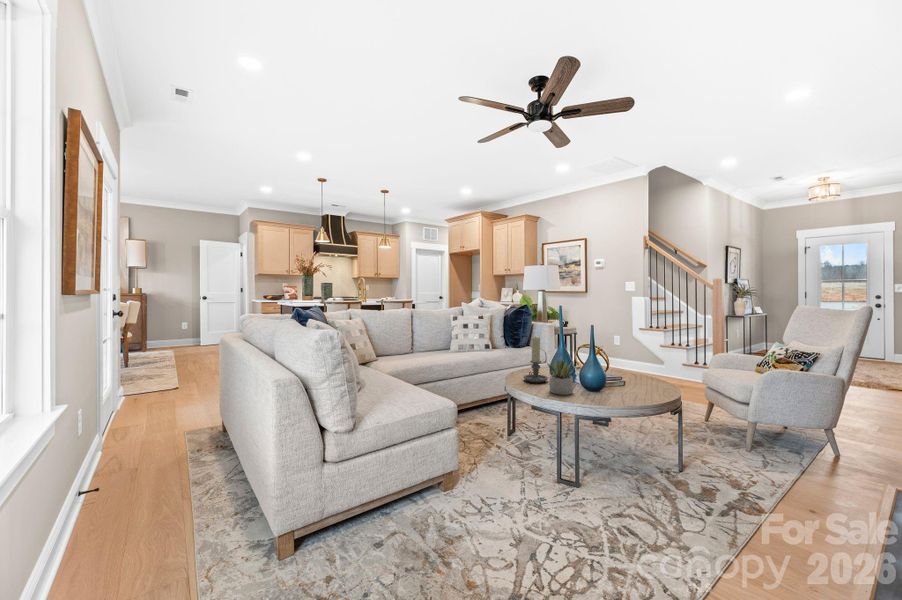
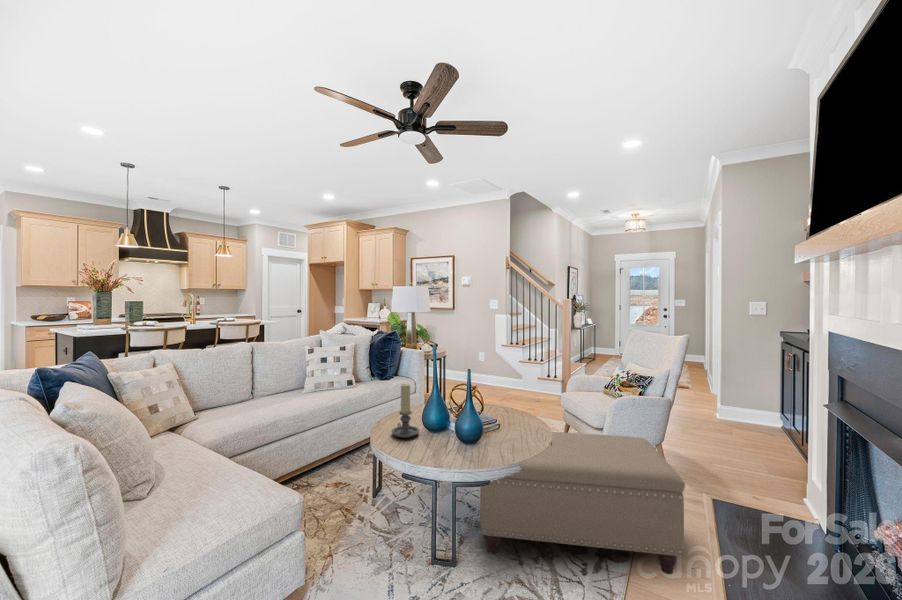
succulent plant: present [548,357,573,395] -> none [418,410,450,456]
ottoman: none [603,385,832,533] -> present [480,432,685,574]

